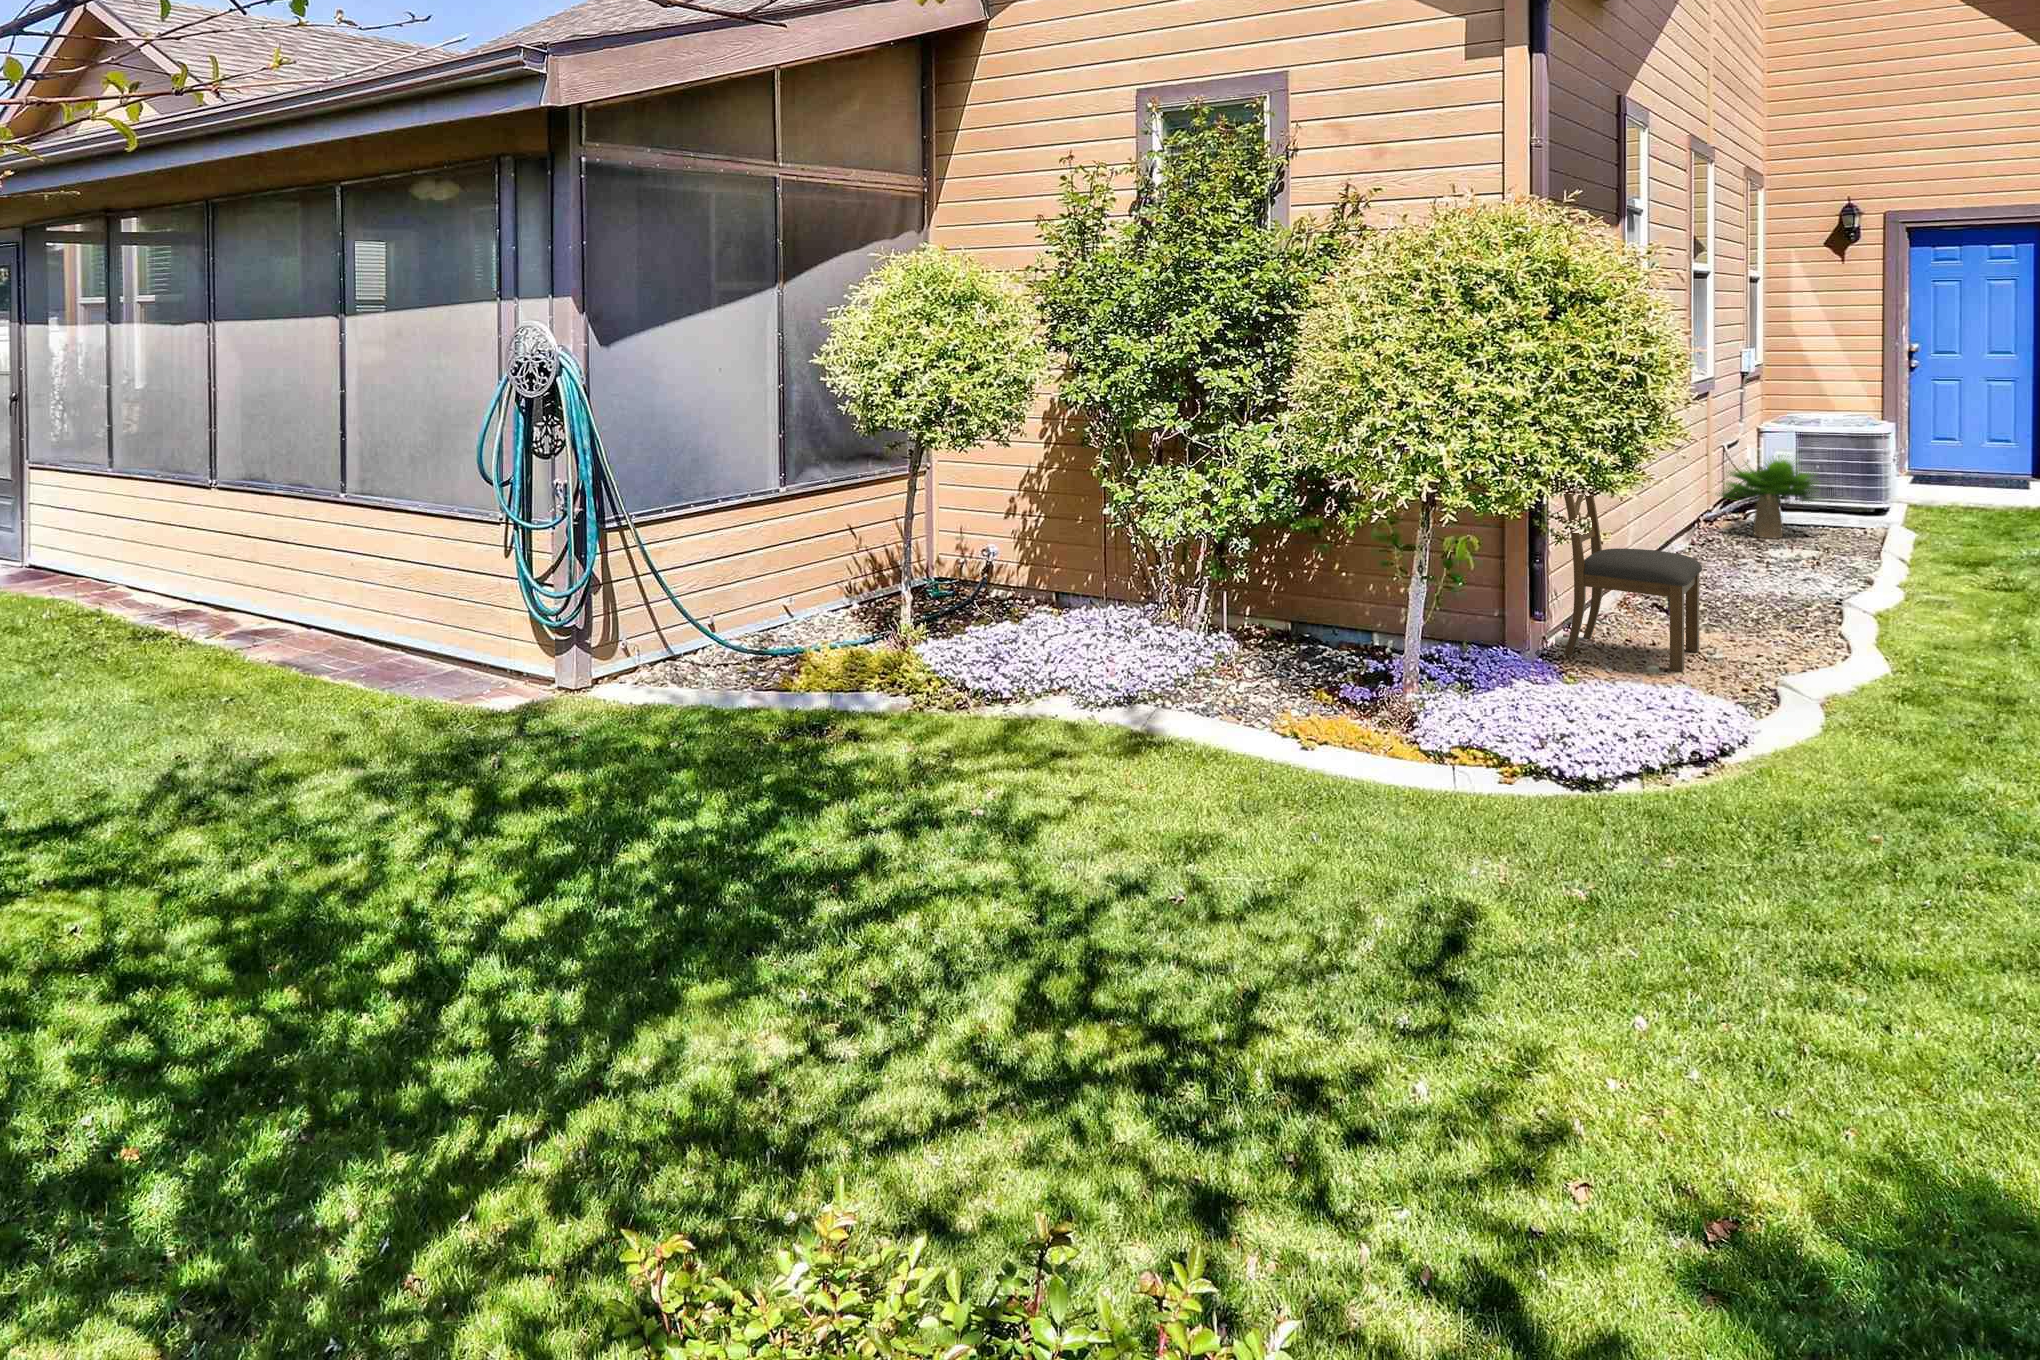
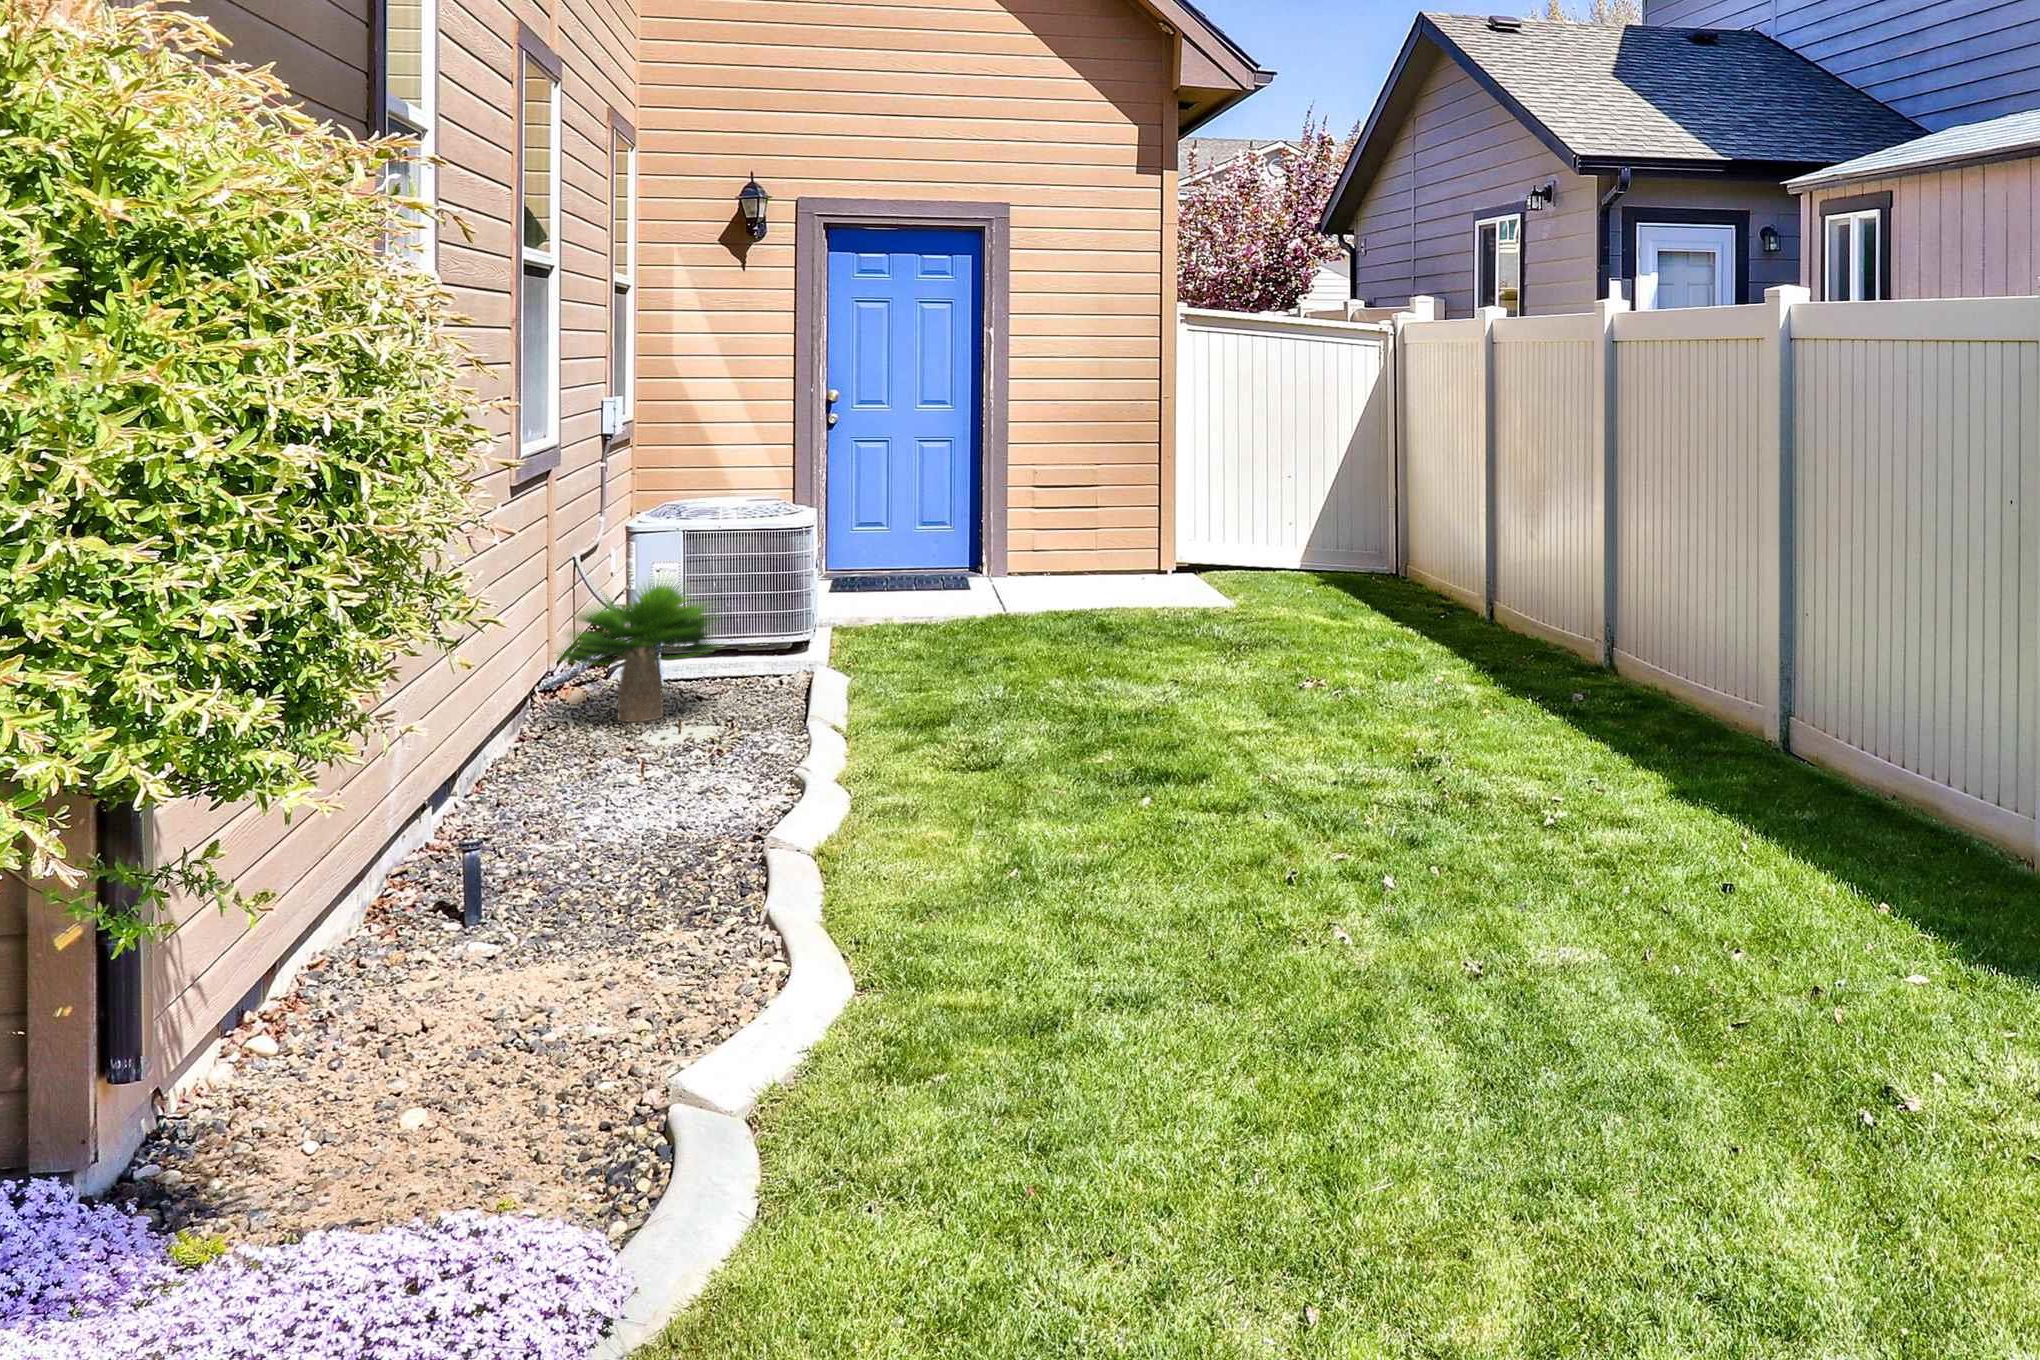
chair: present [1564,494,1702,672] -> none [156,632,514,1150]

